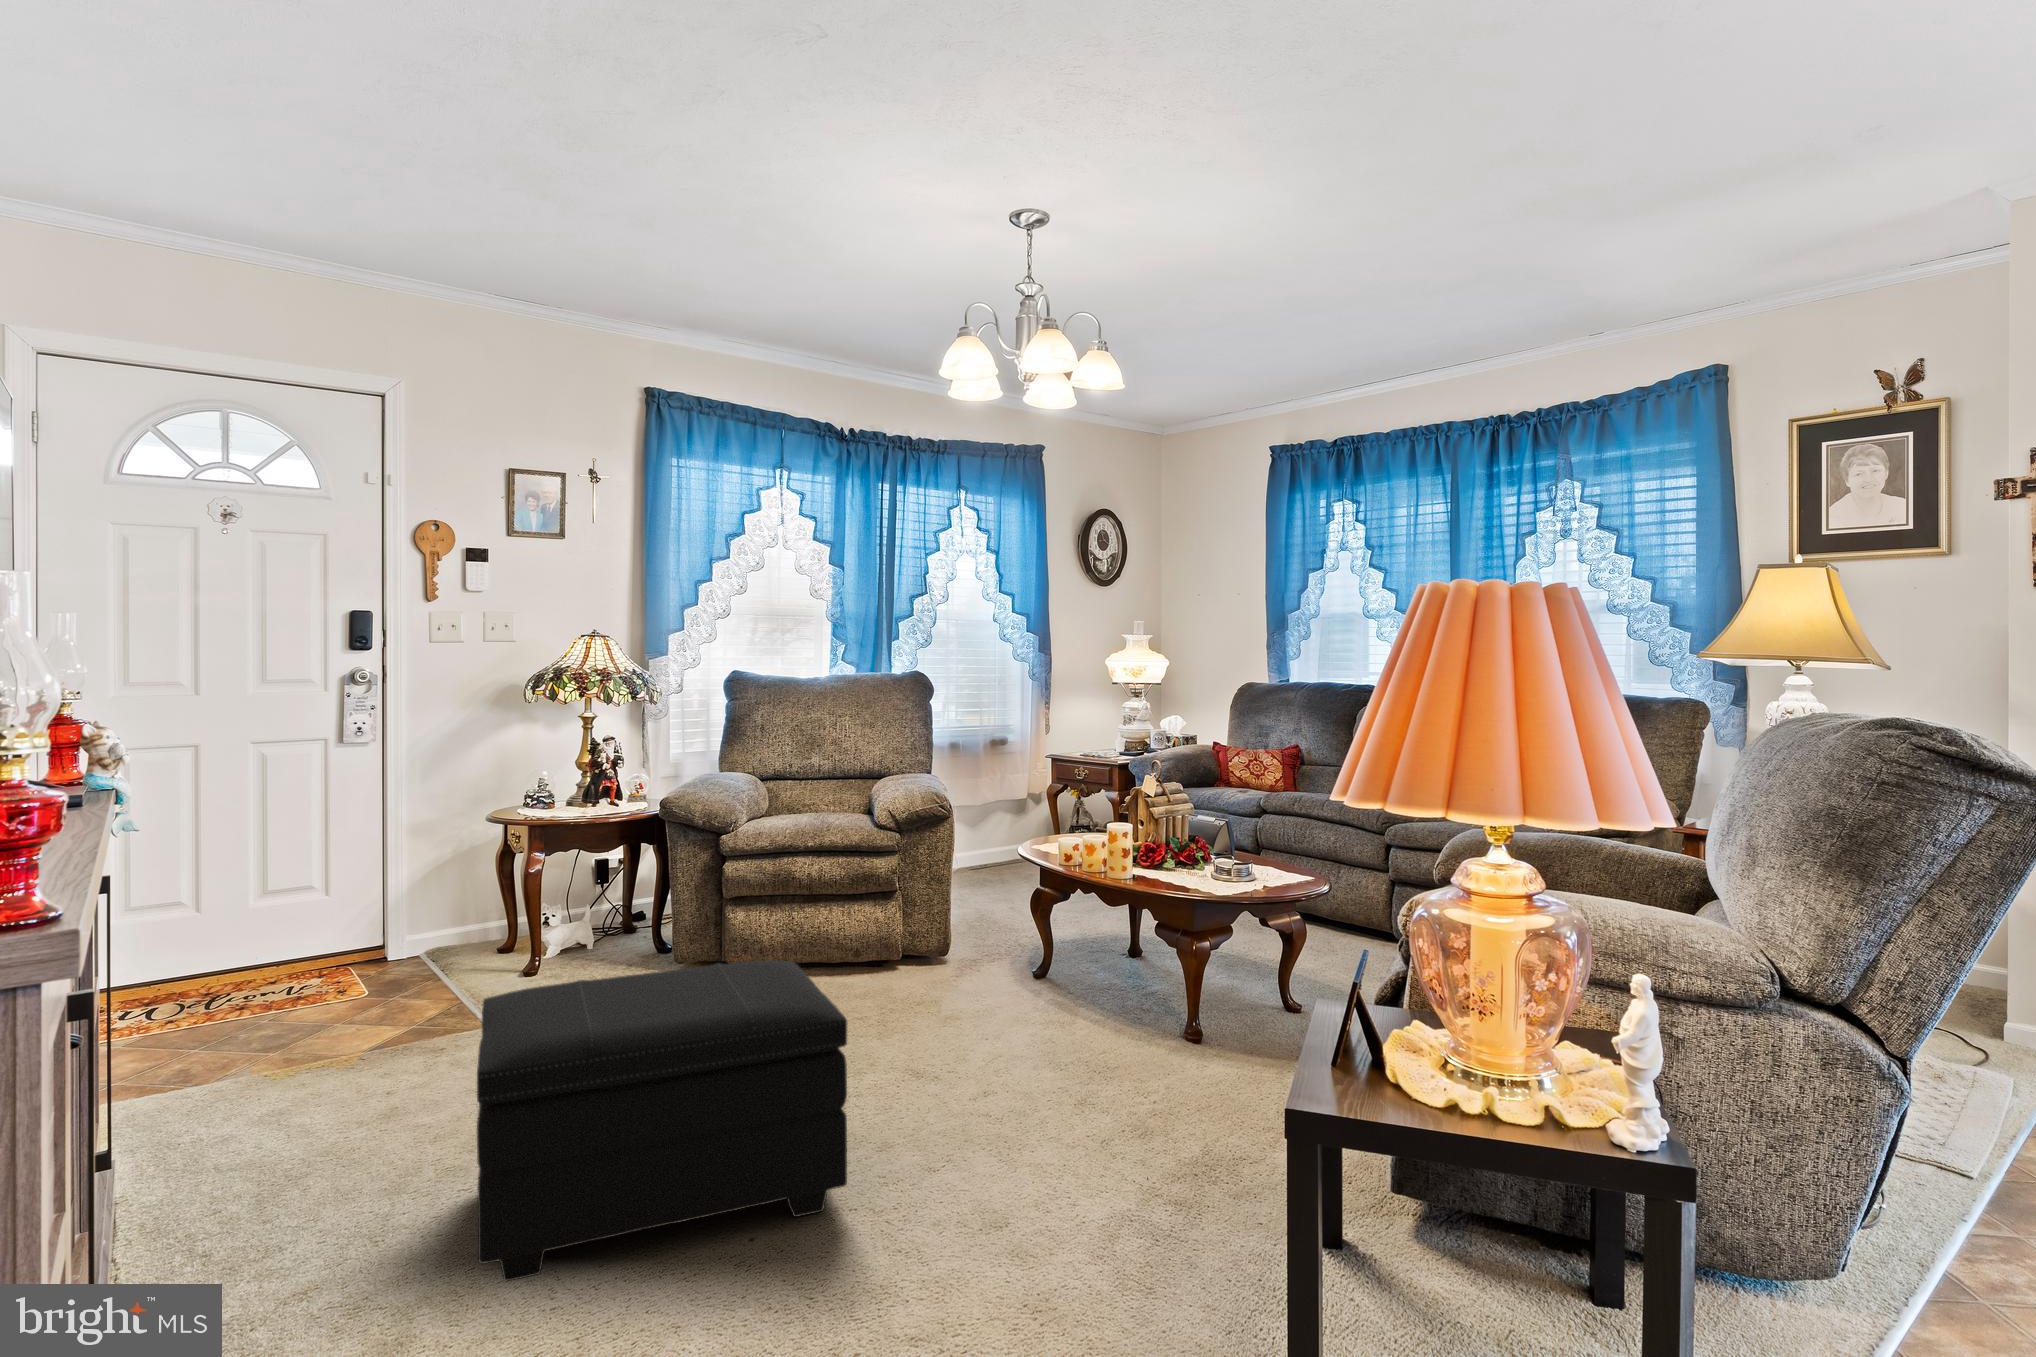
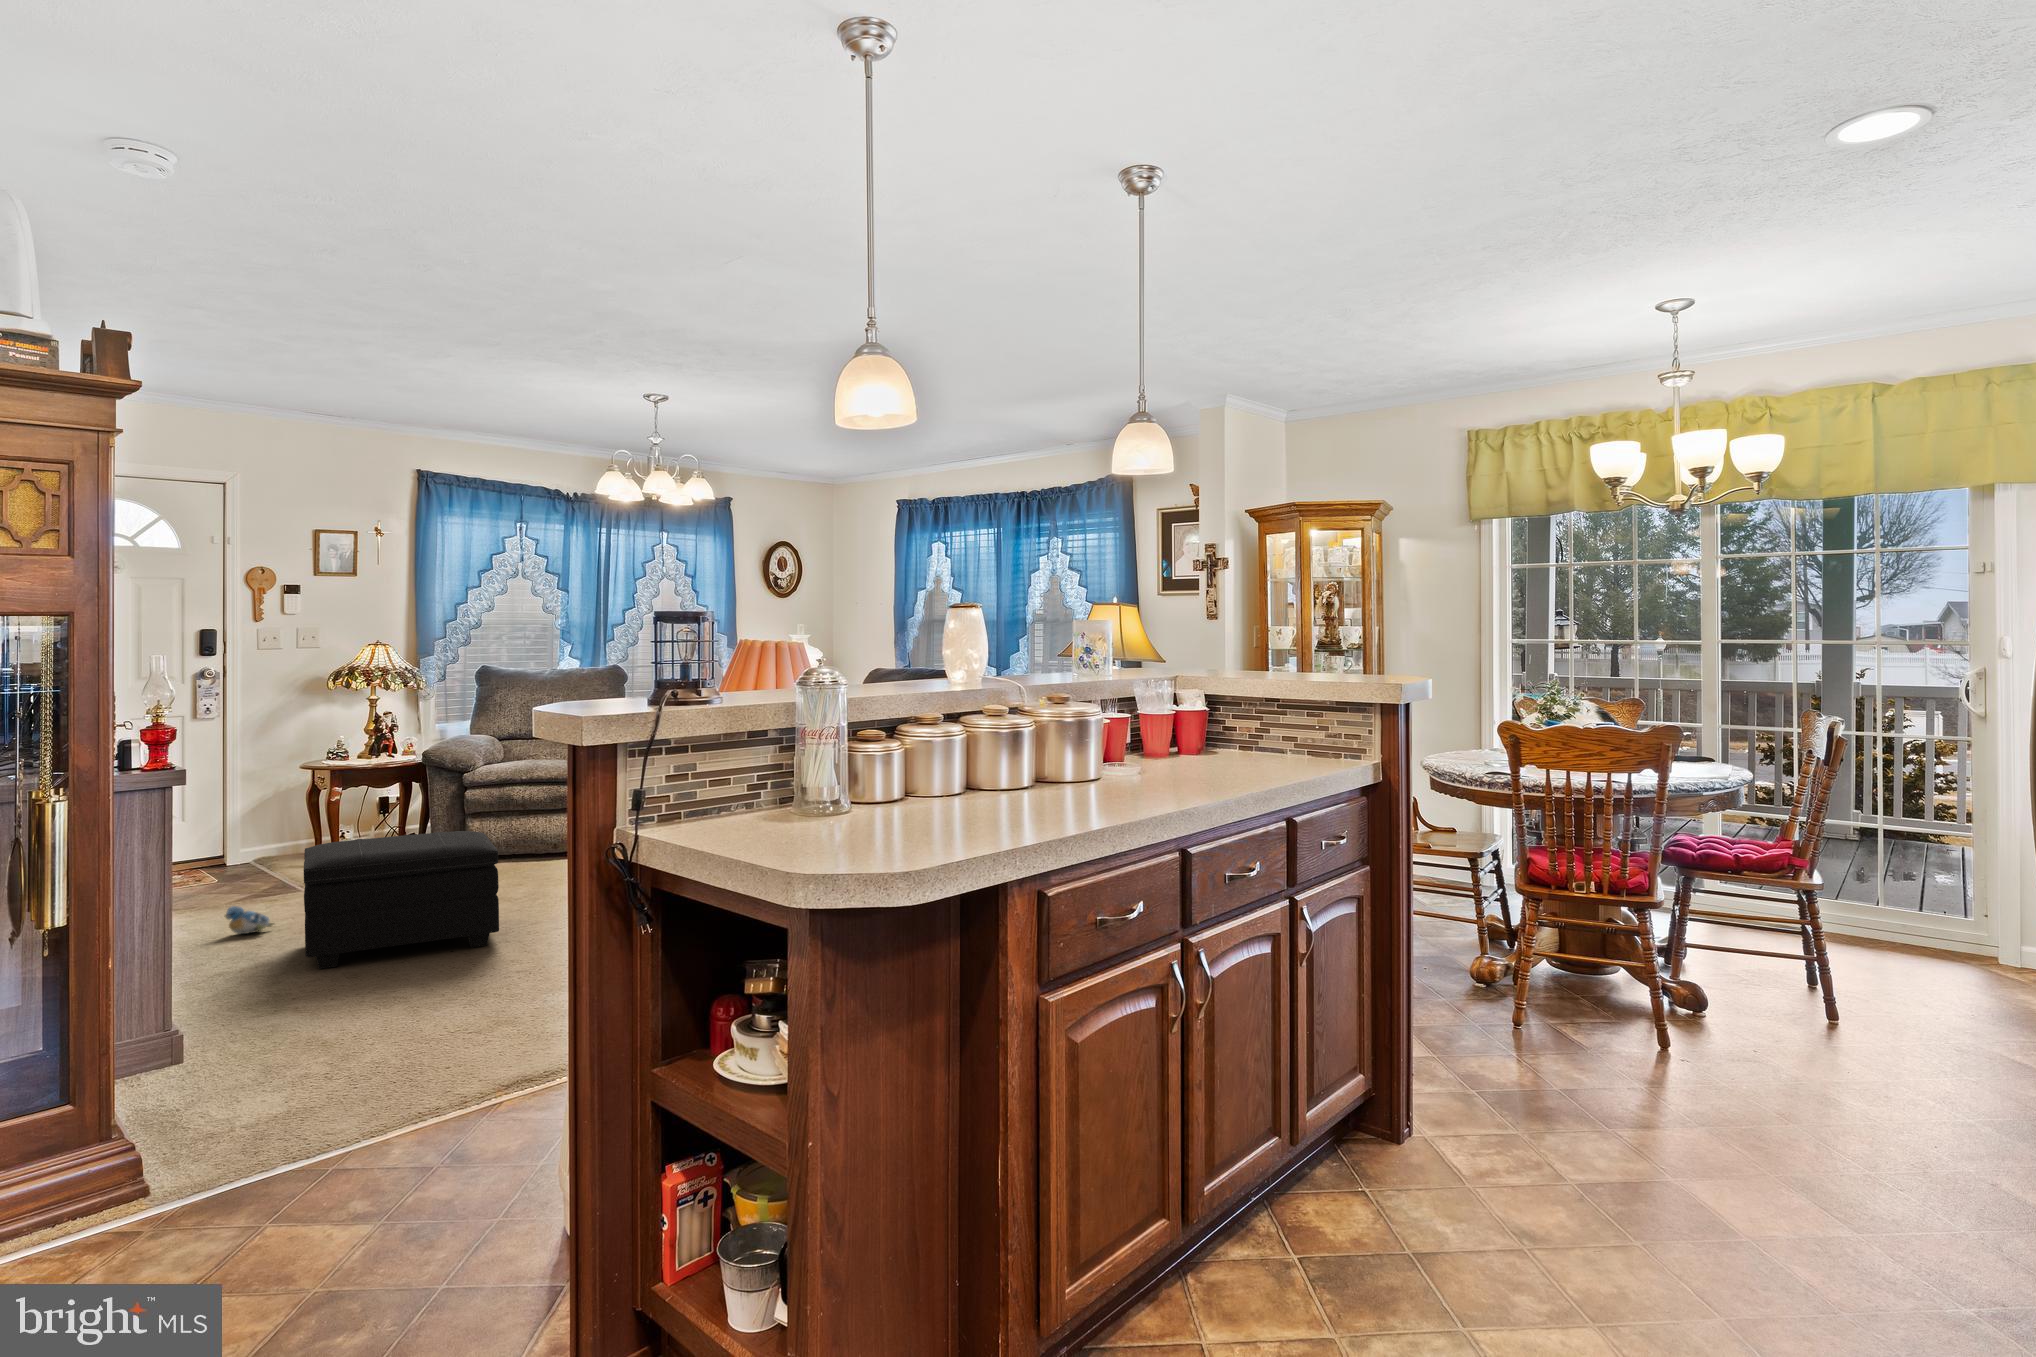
plush toy: none [343,1094,433,1147] -> present [225,906,274,934]

